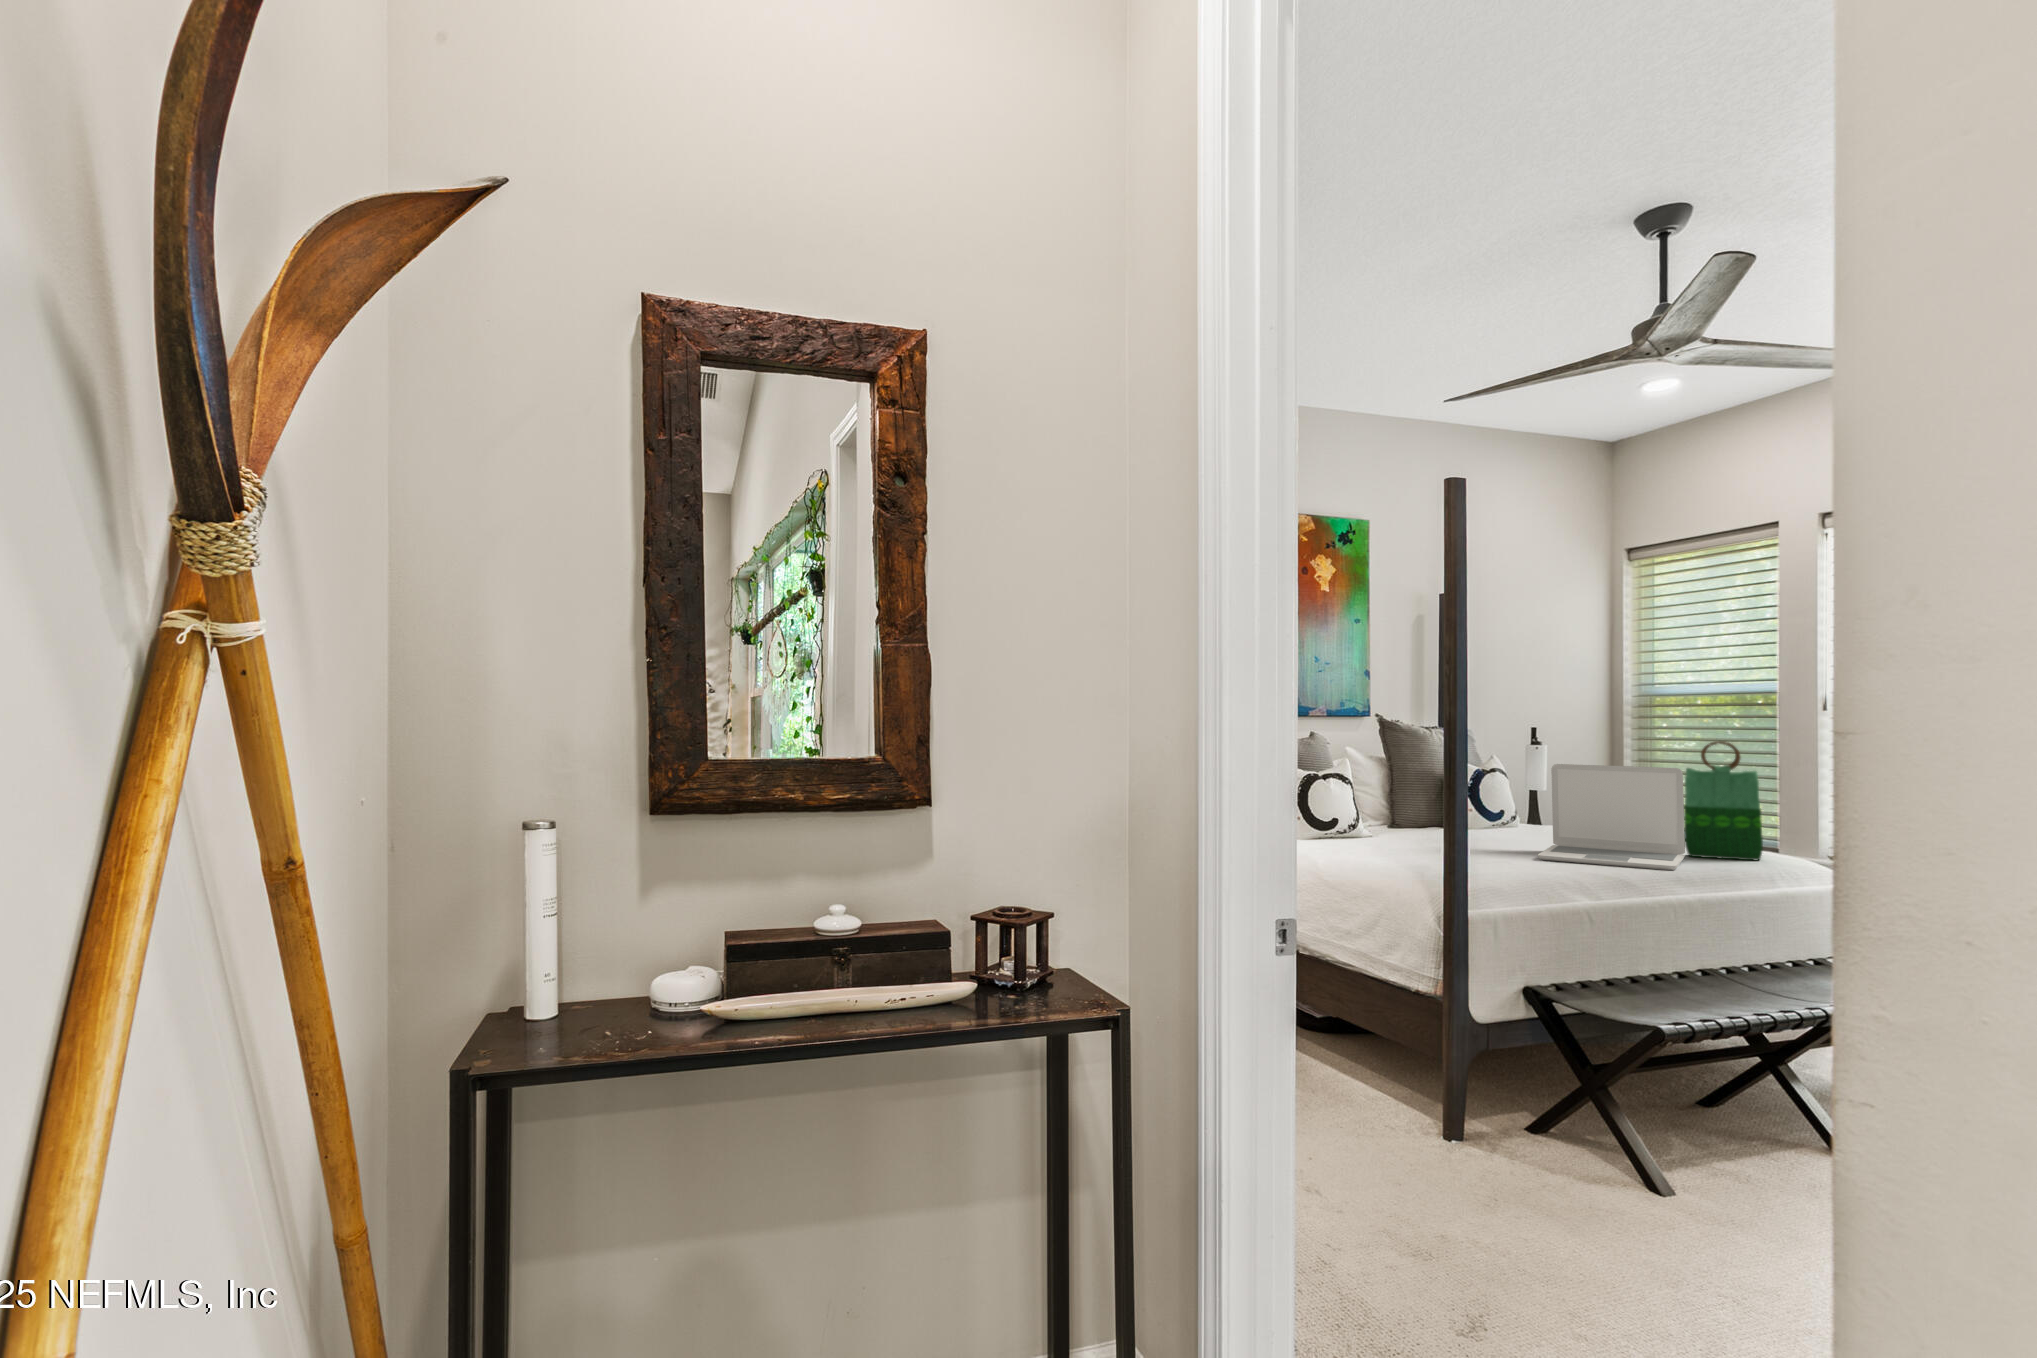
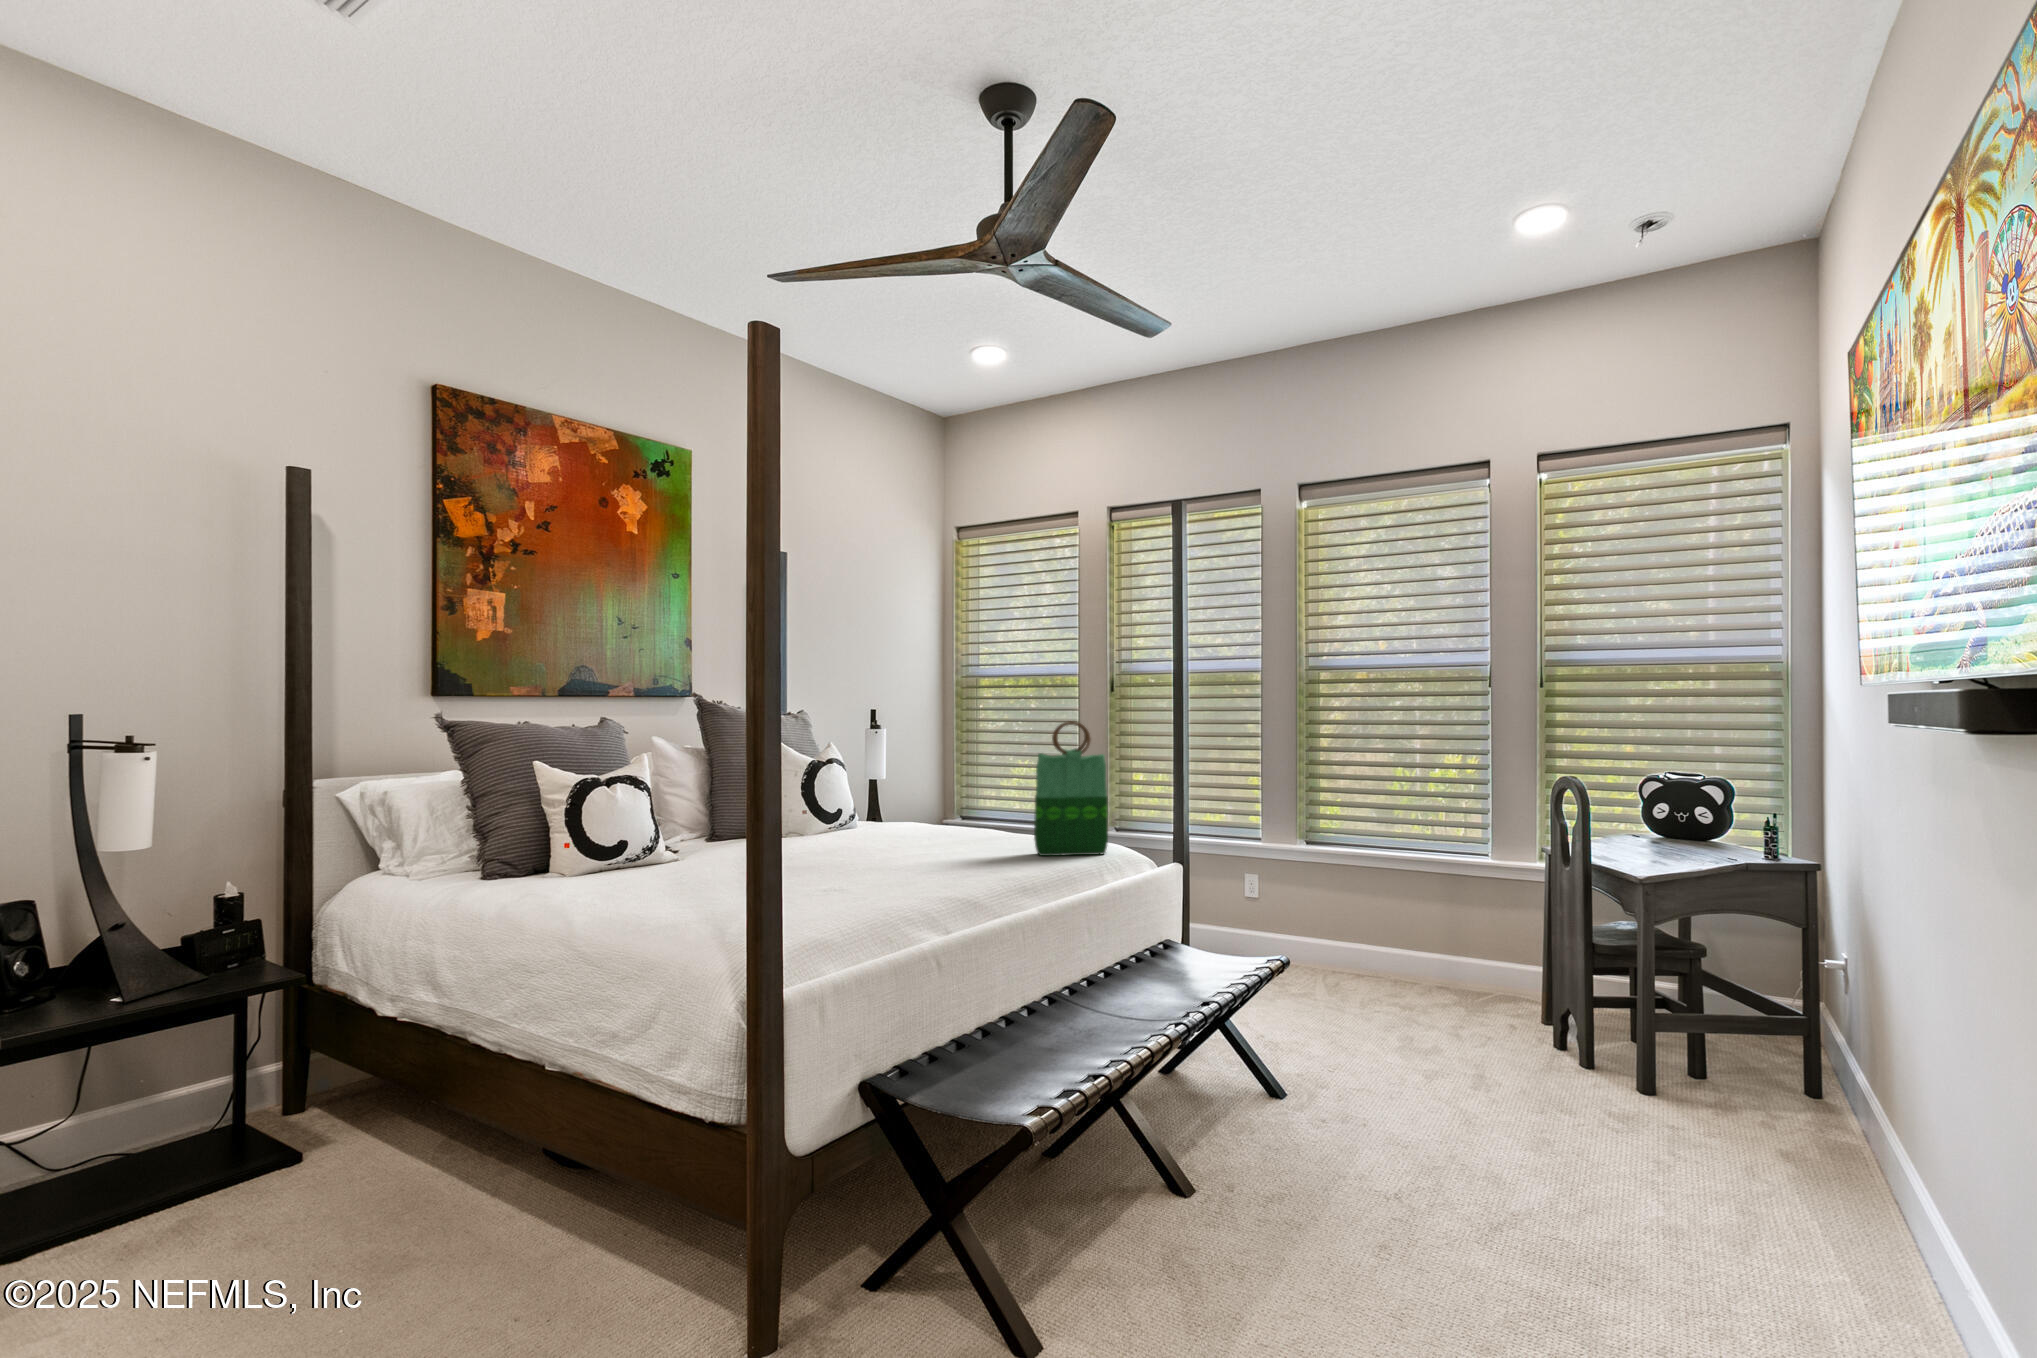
laptop: present [1538,764,1685,870] -> none [883,754,1038,880]

